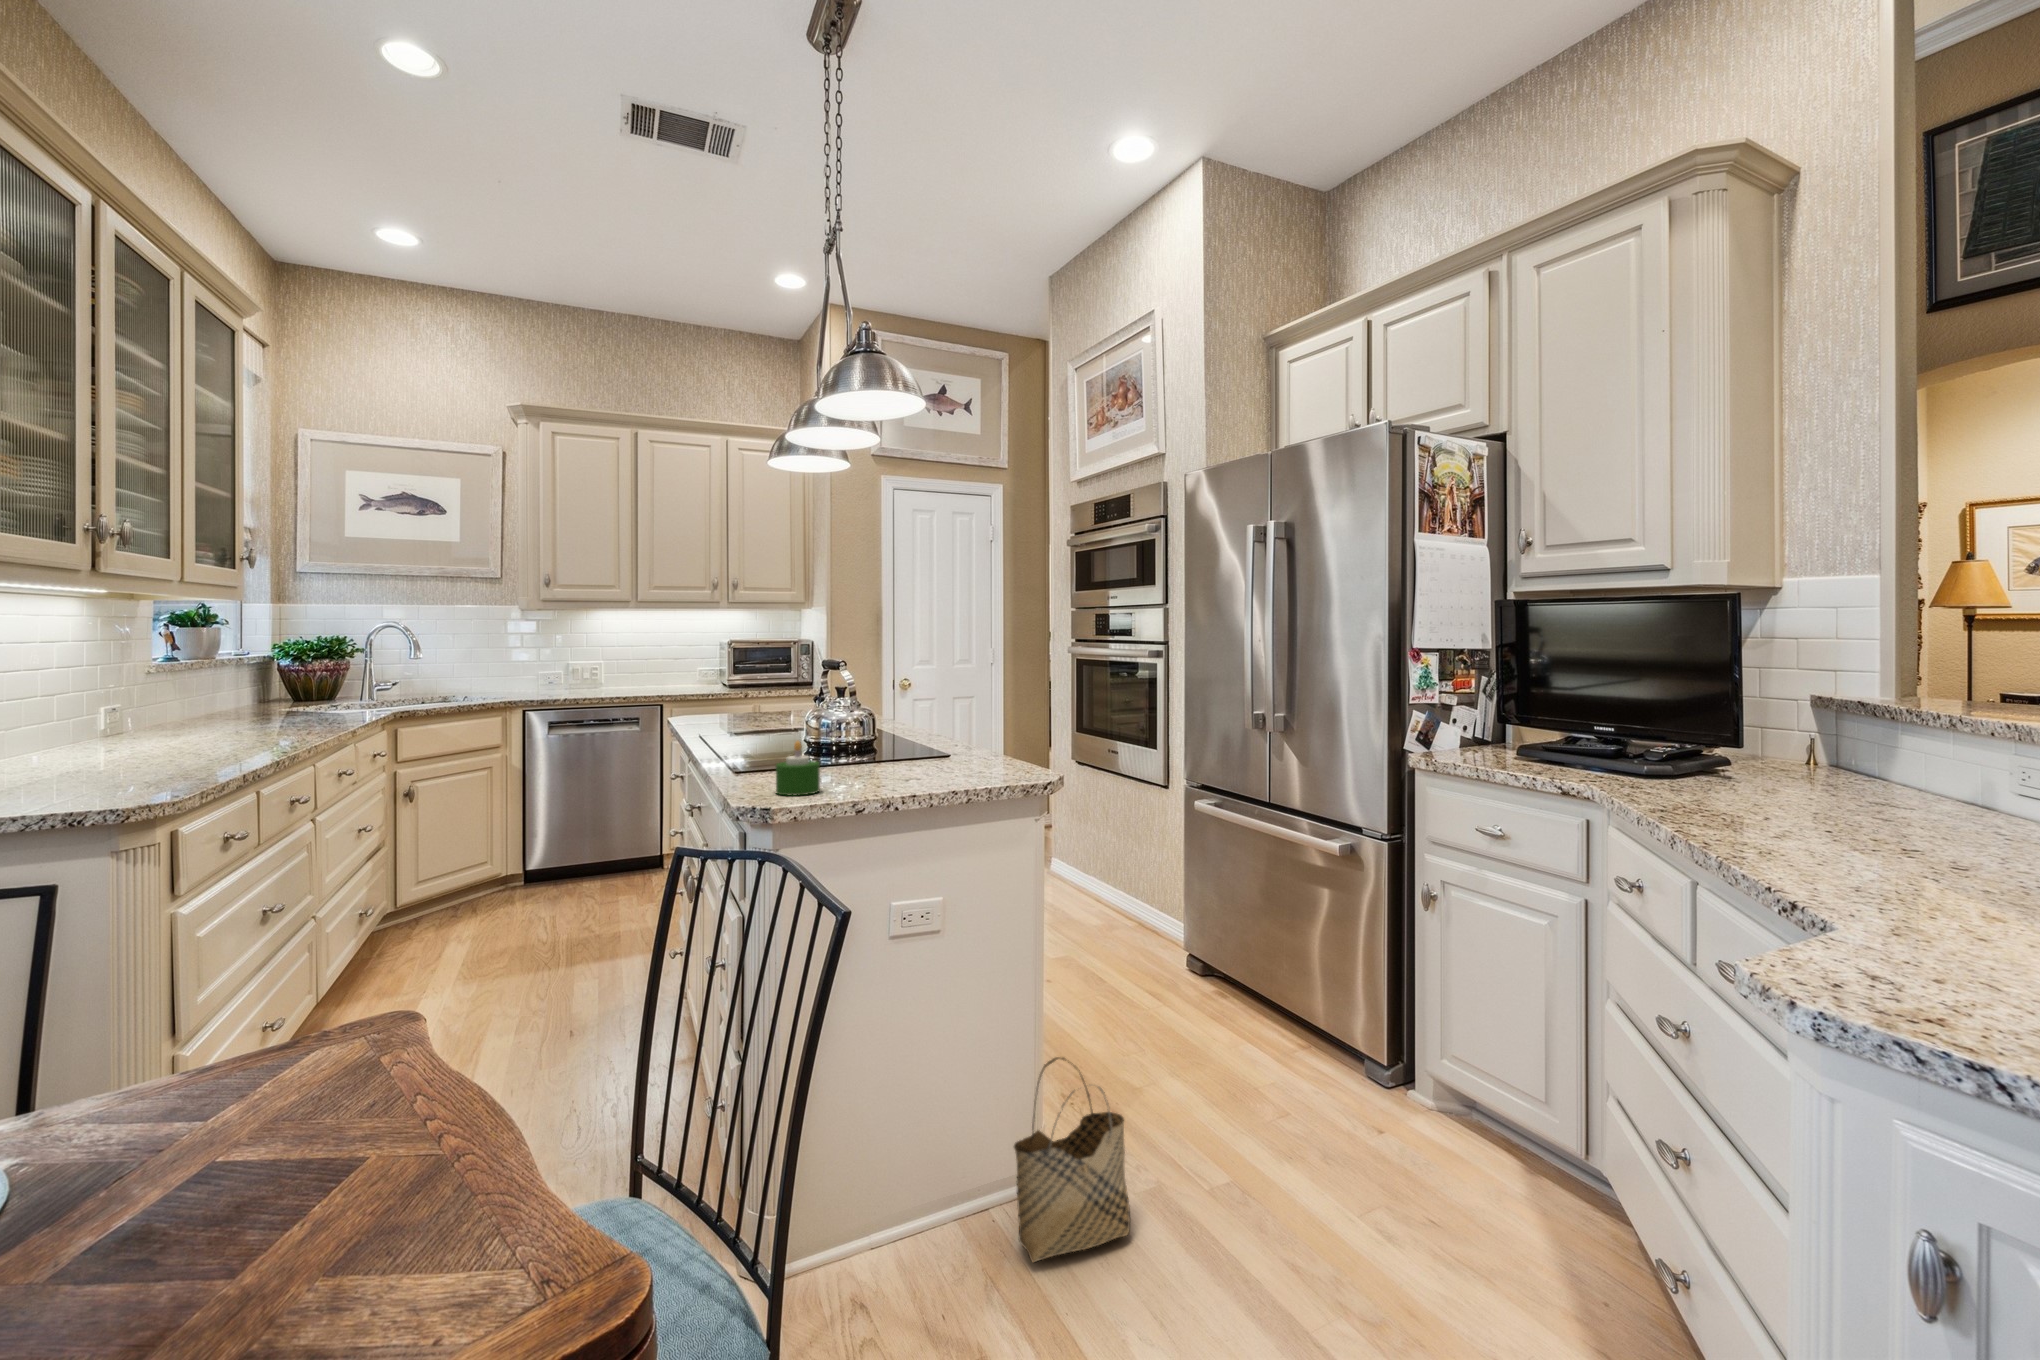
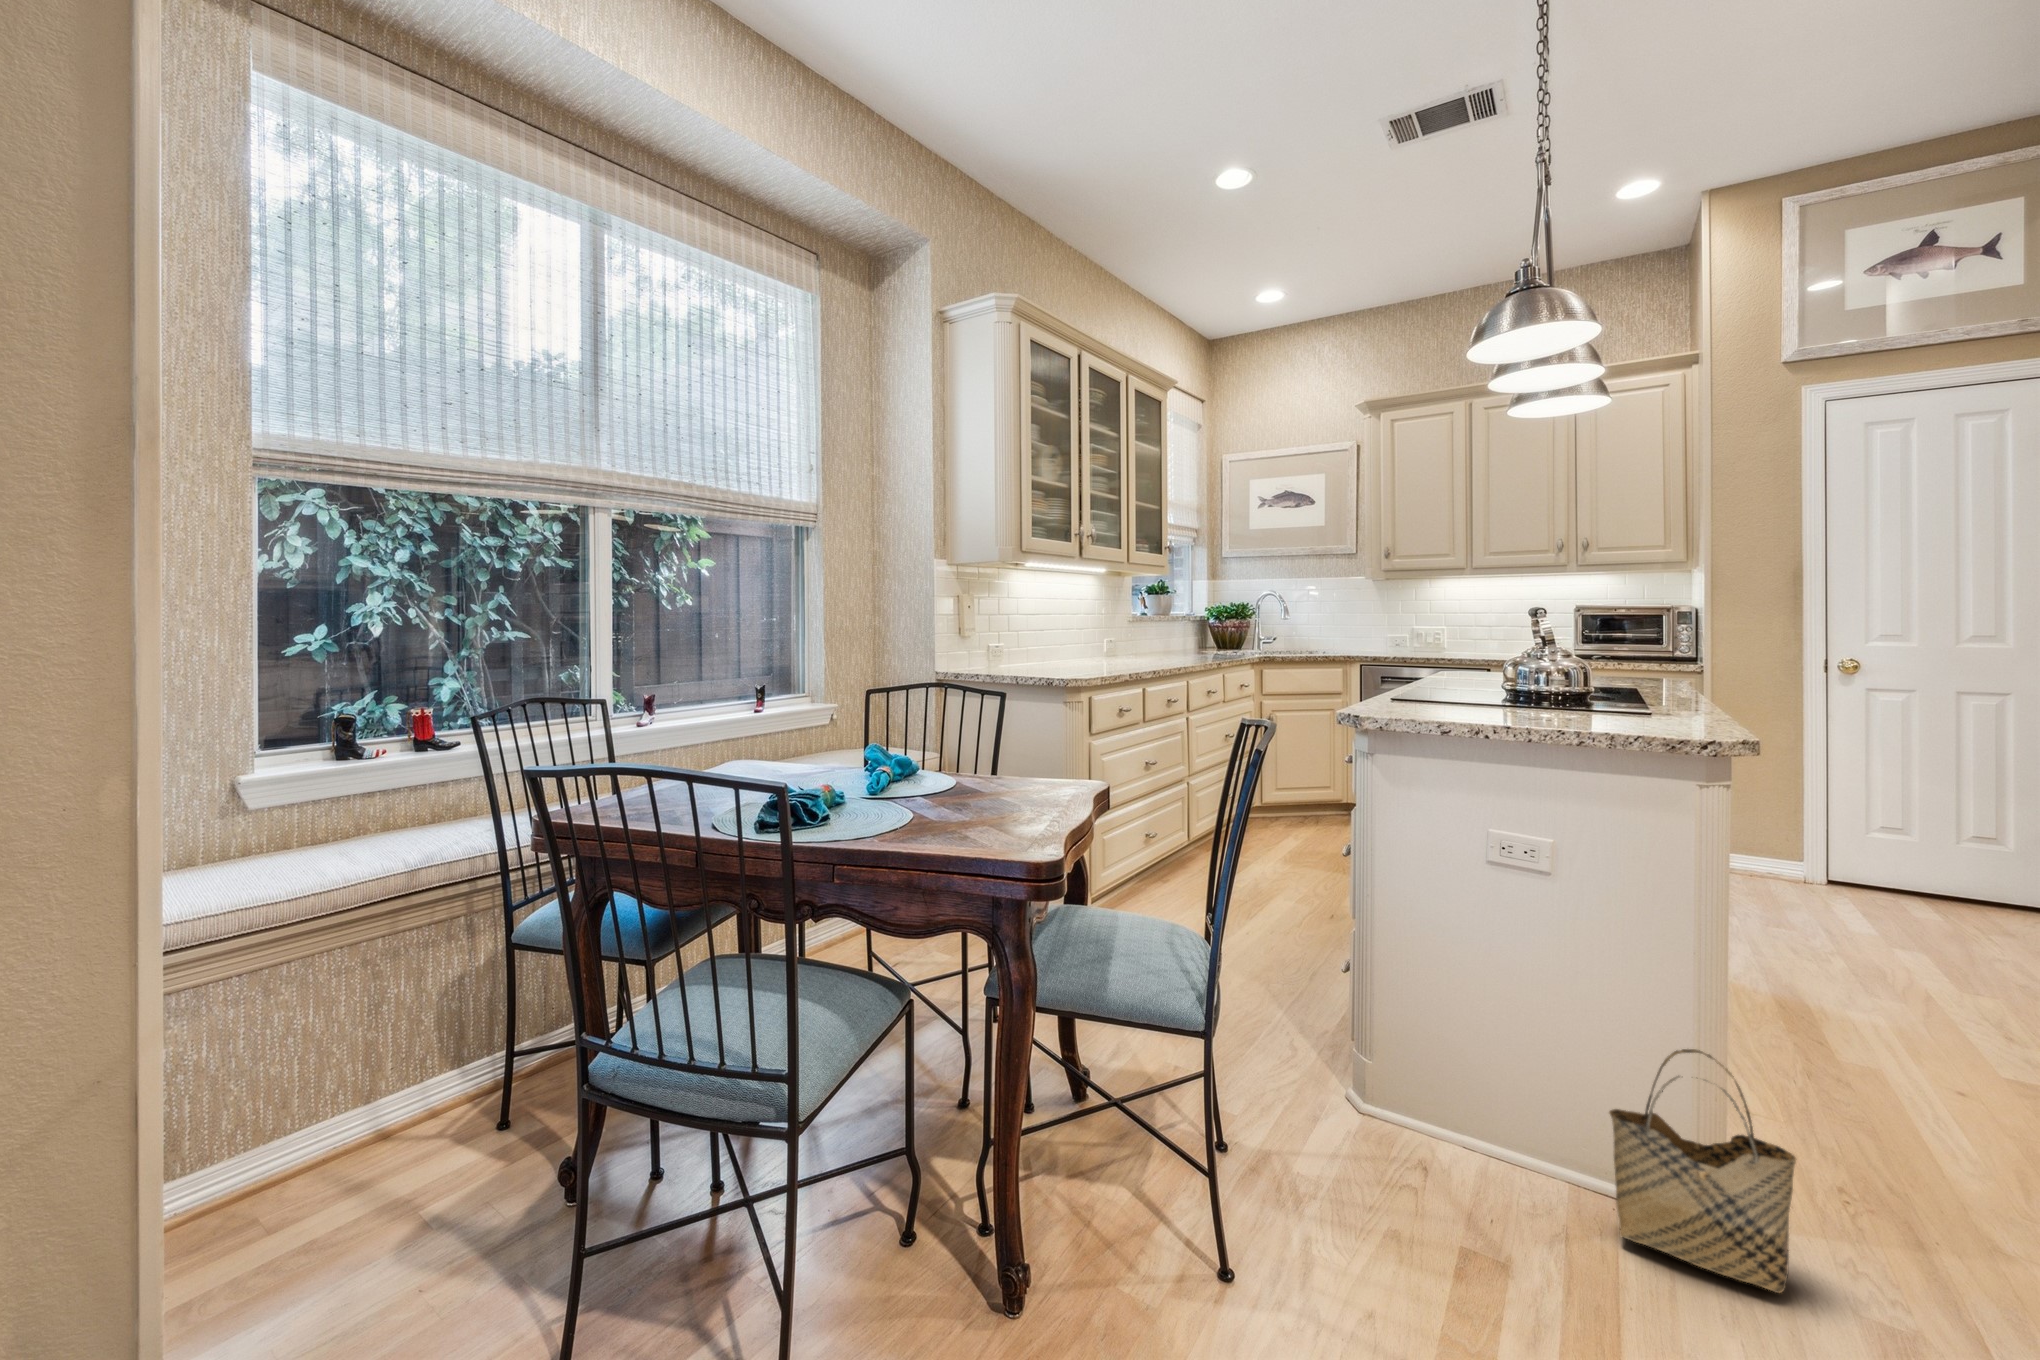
candle: present [776,741,820,796] -> none [1375,665,1416,711]

